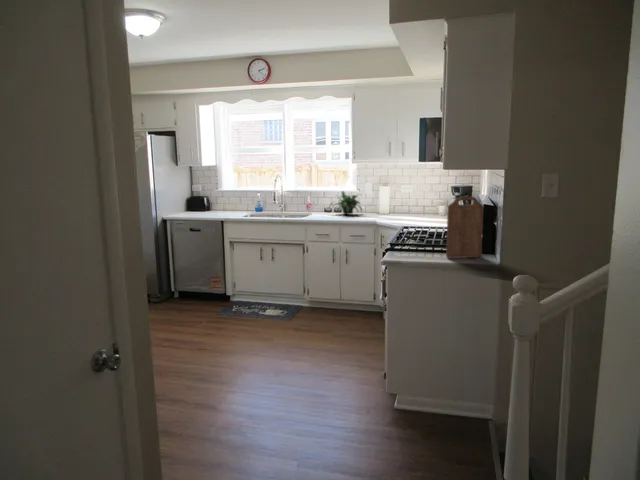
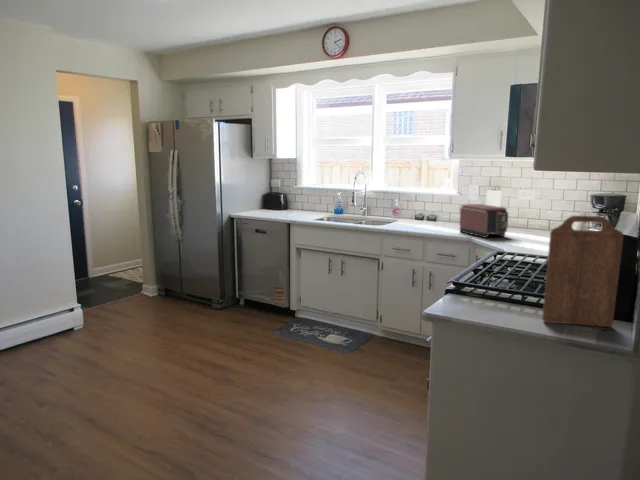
potted plant: present [330,191,362,215] -> none [419,194,462,225]
toaster: none [364,197,399,221] -> present [460,204,508,238]

